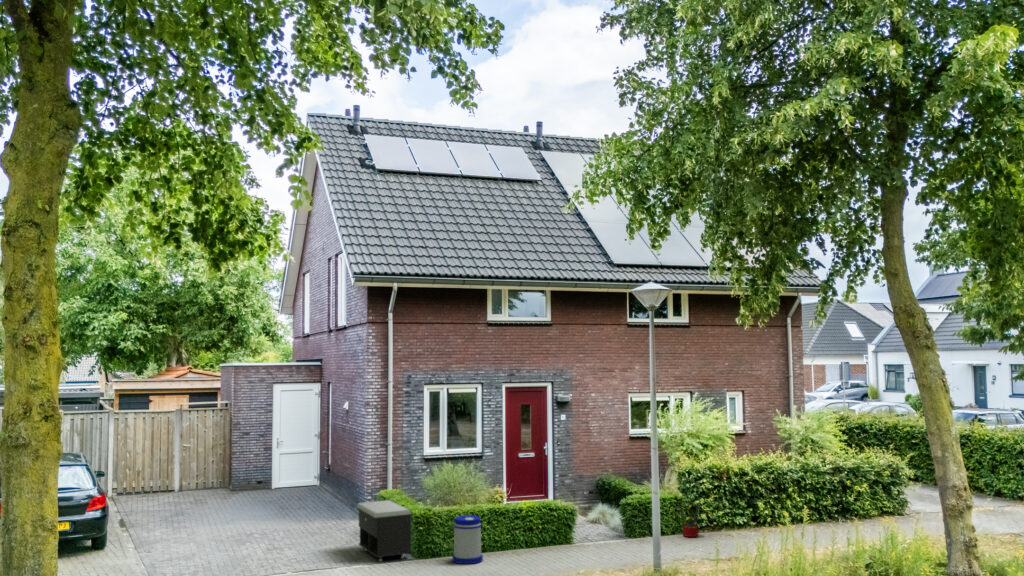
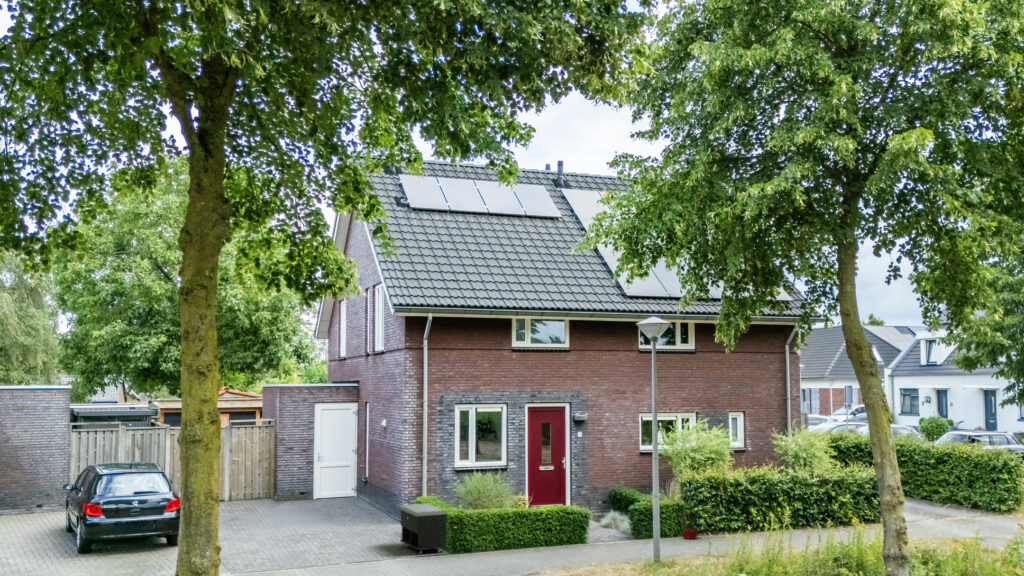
trash can: present [452,515,483,564] -> none [482,516,508,556]

